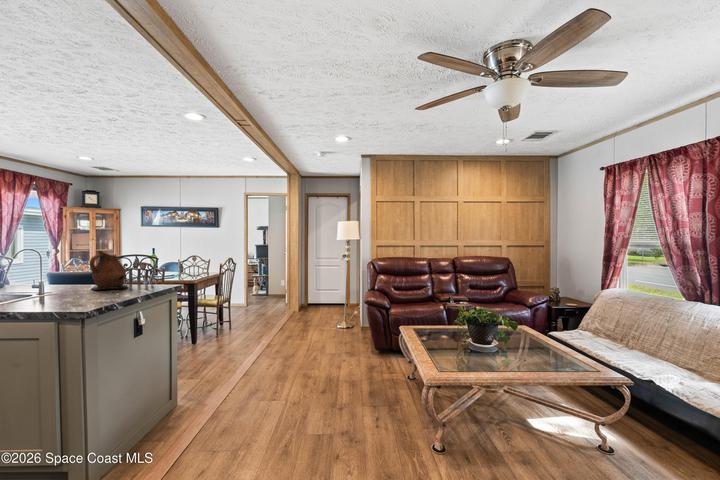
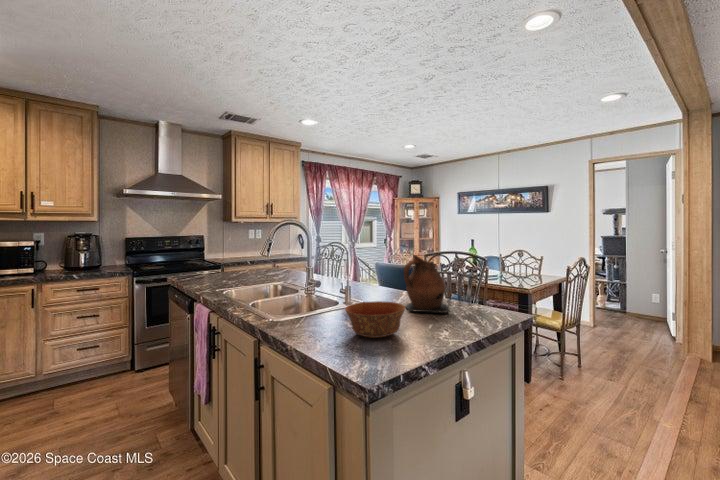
bowl: none [41,280,95,302] -> present [345,301,405,338]

